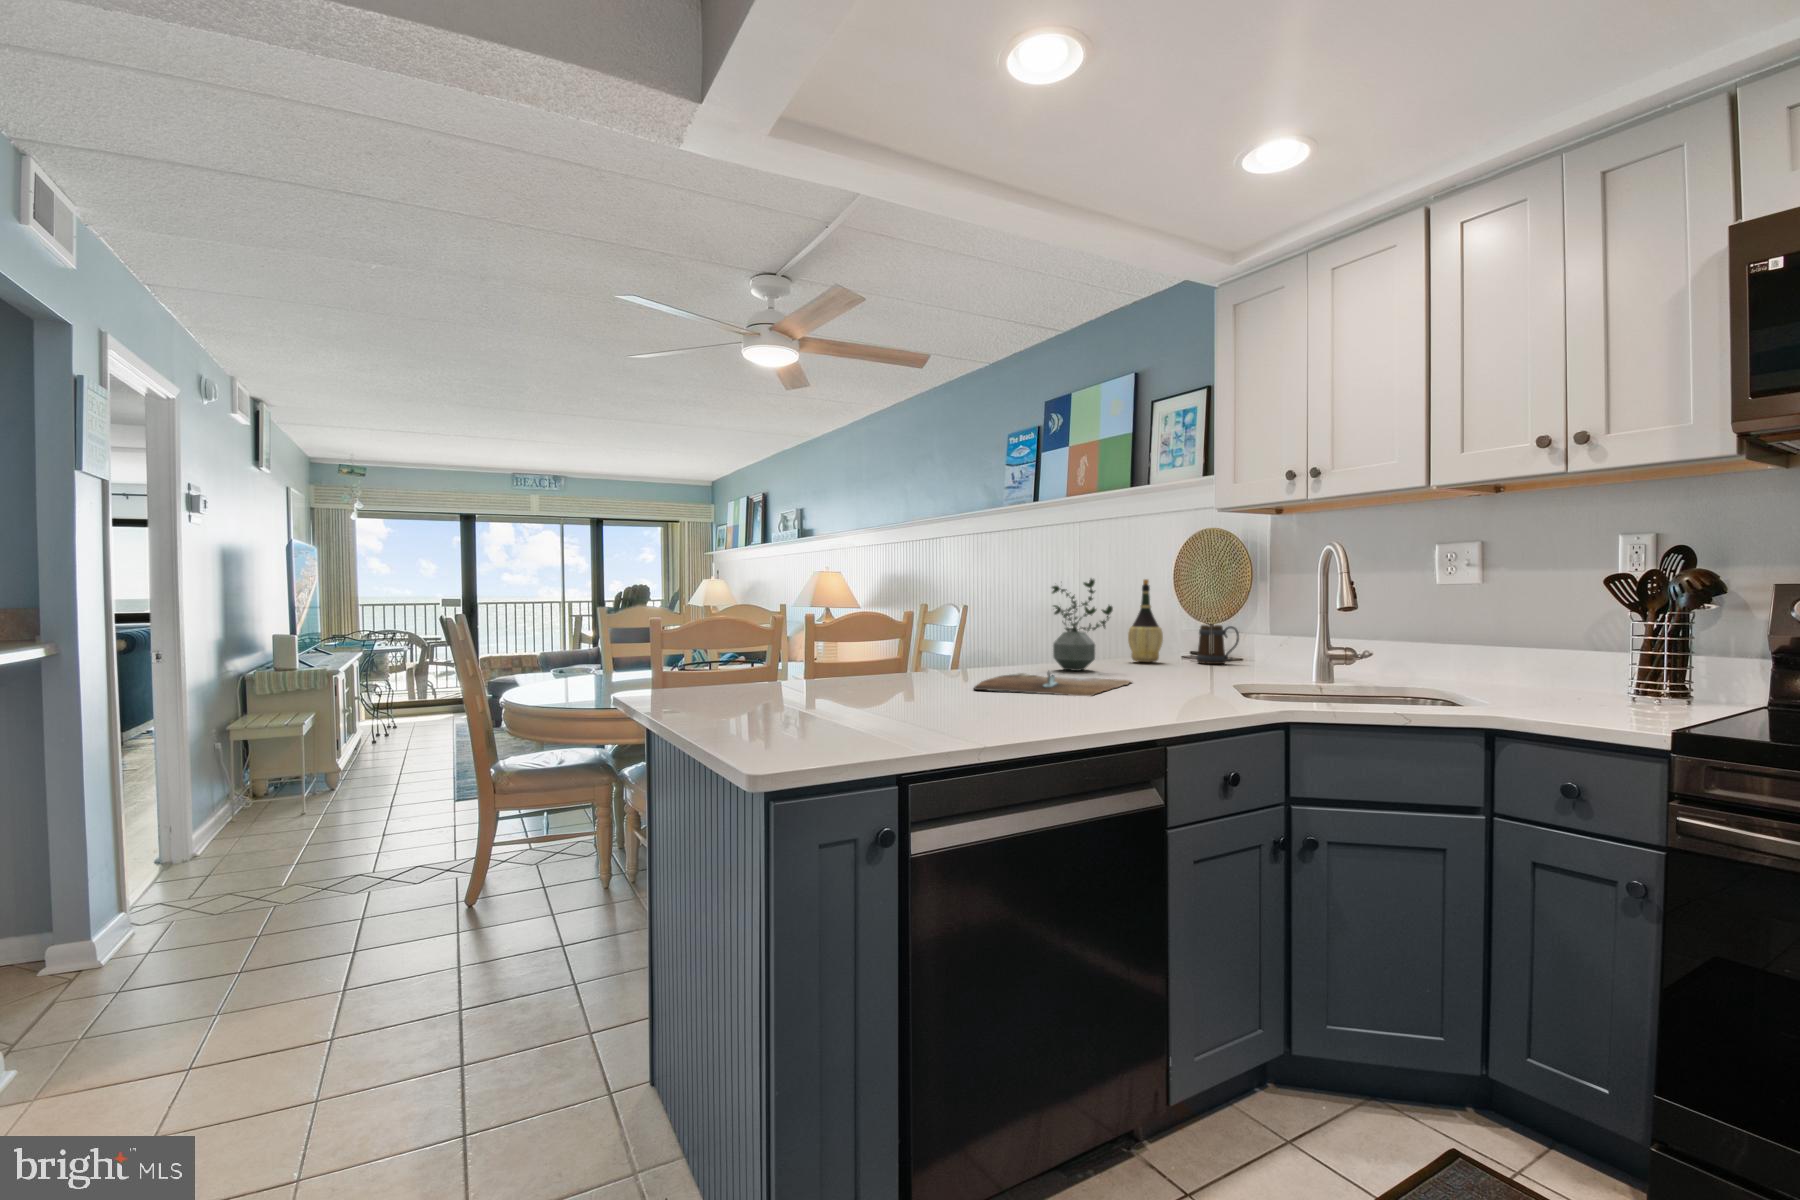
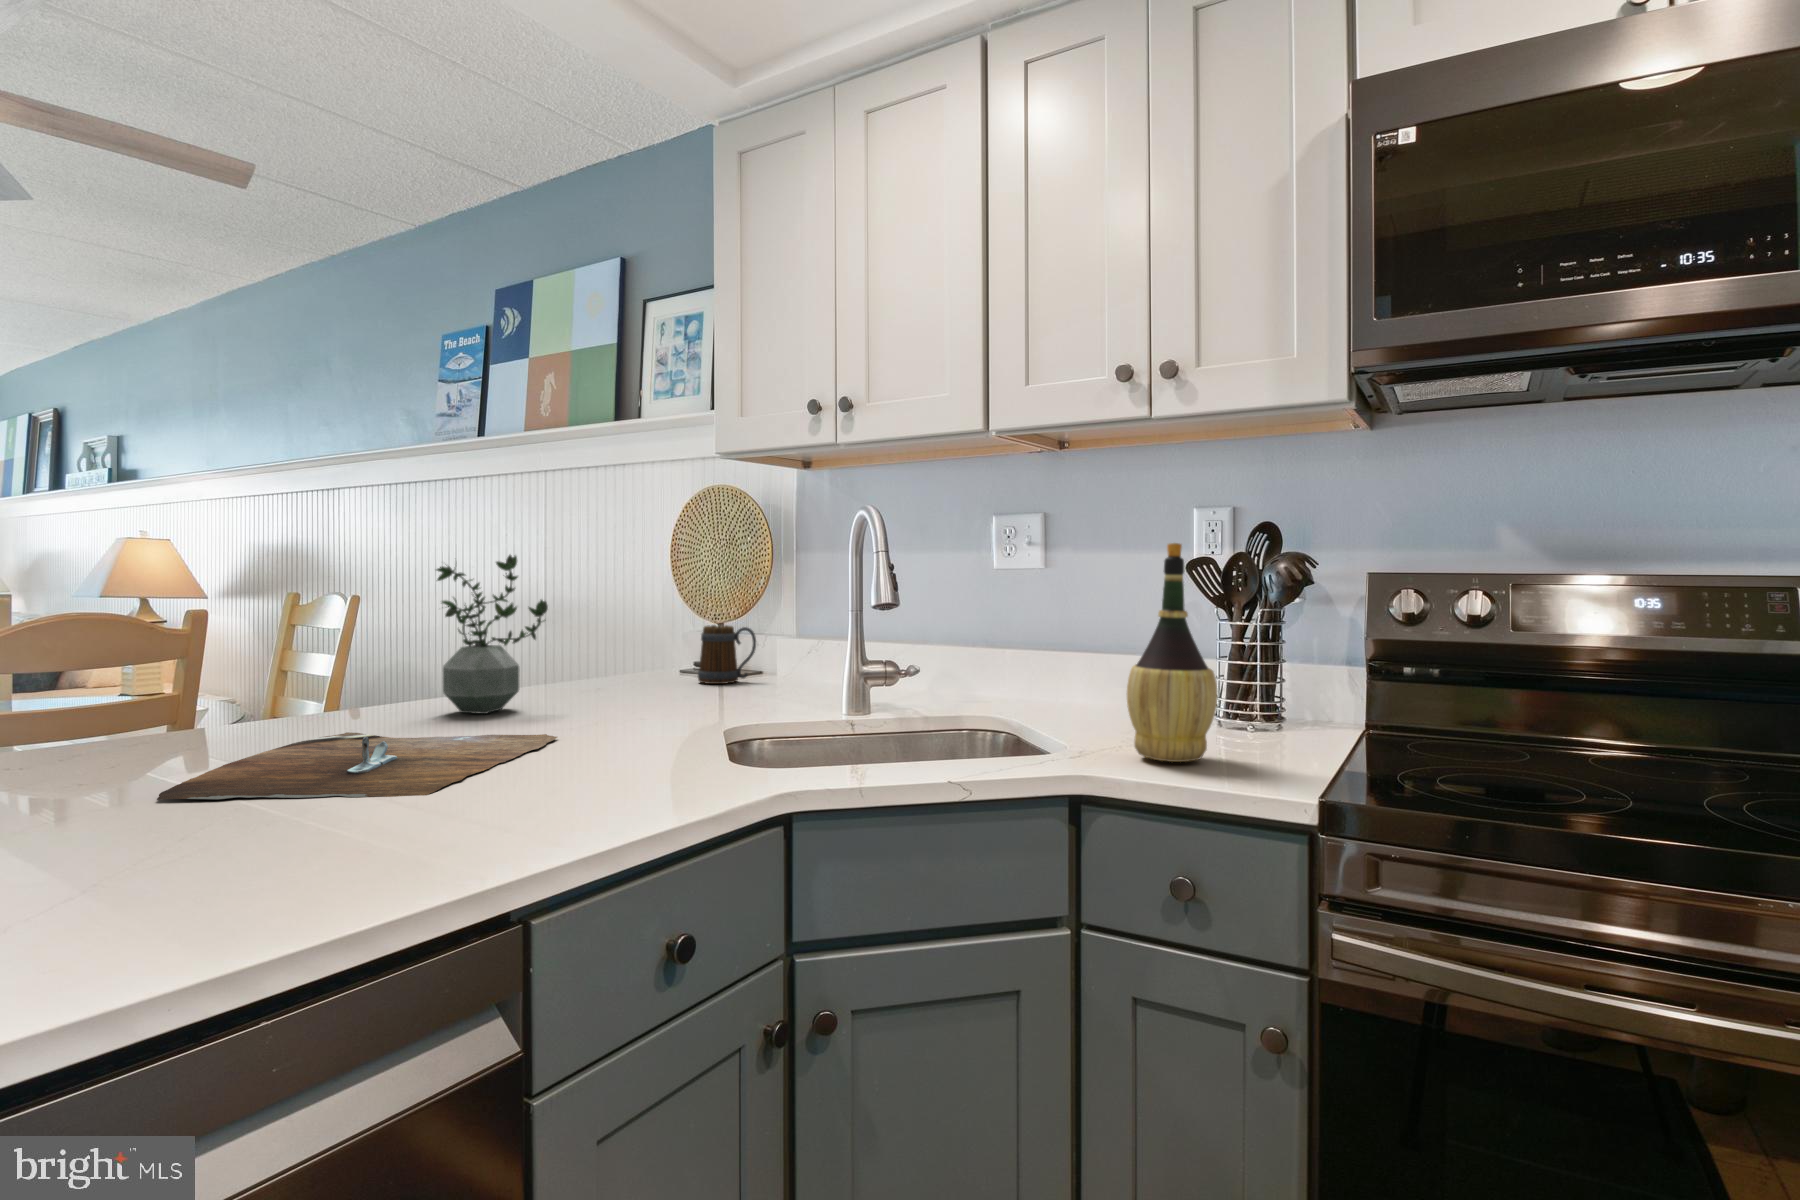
wine bottle: present [1128,579,1163,662] -> present [1127,543,1217,762]

